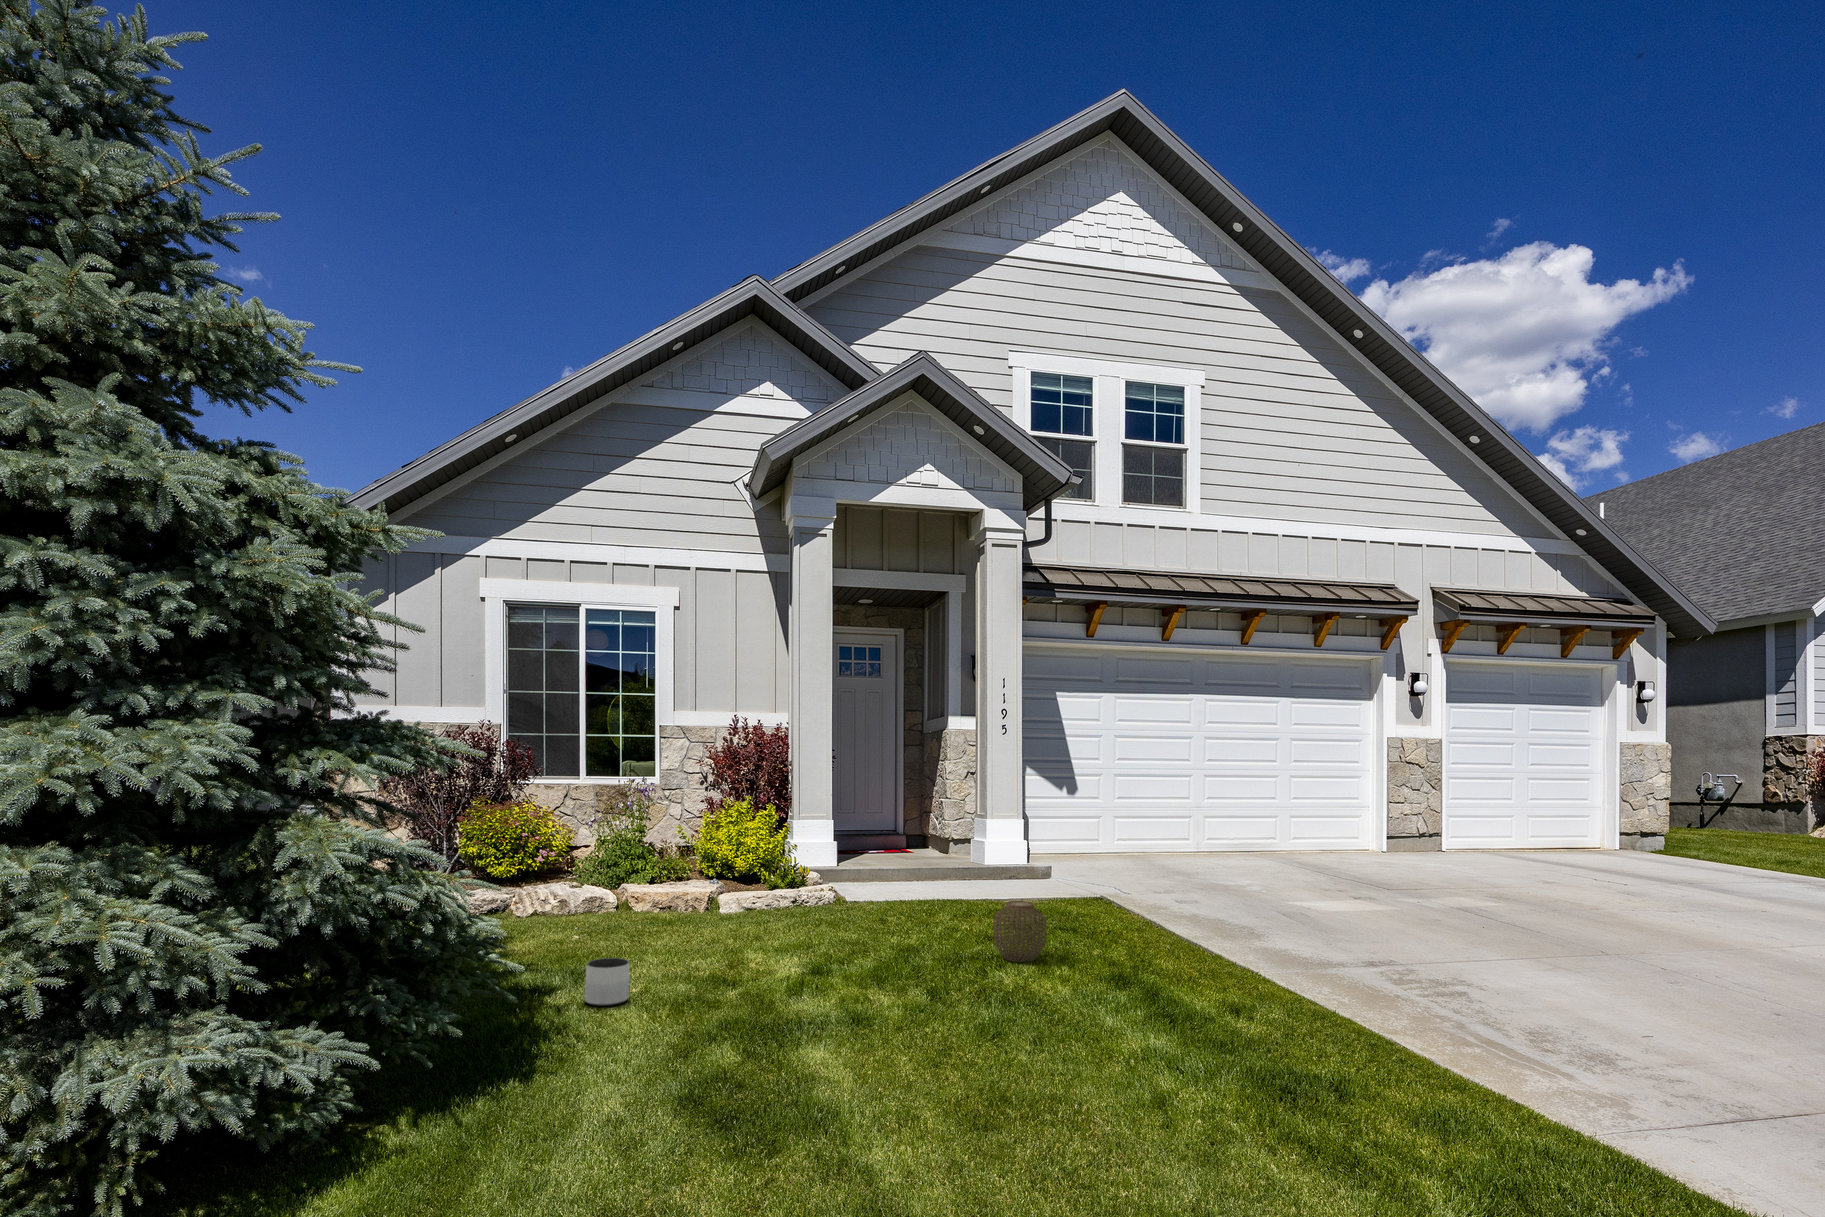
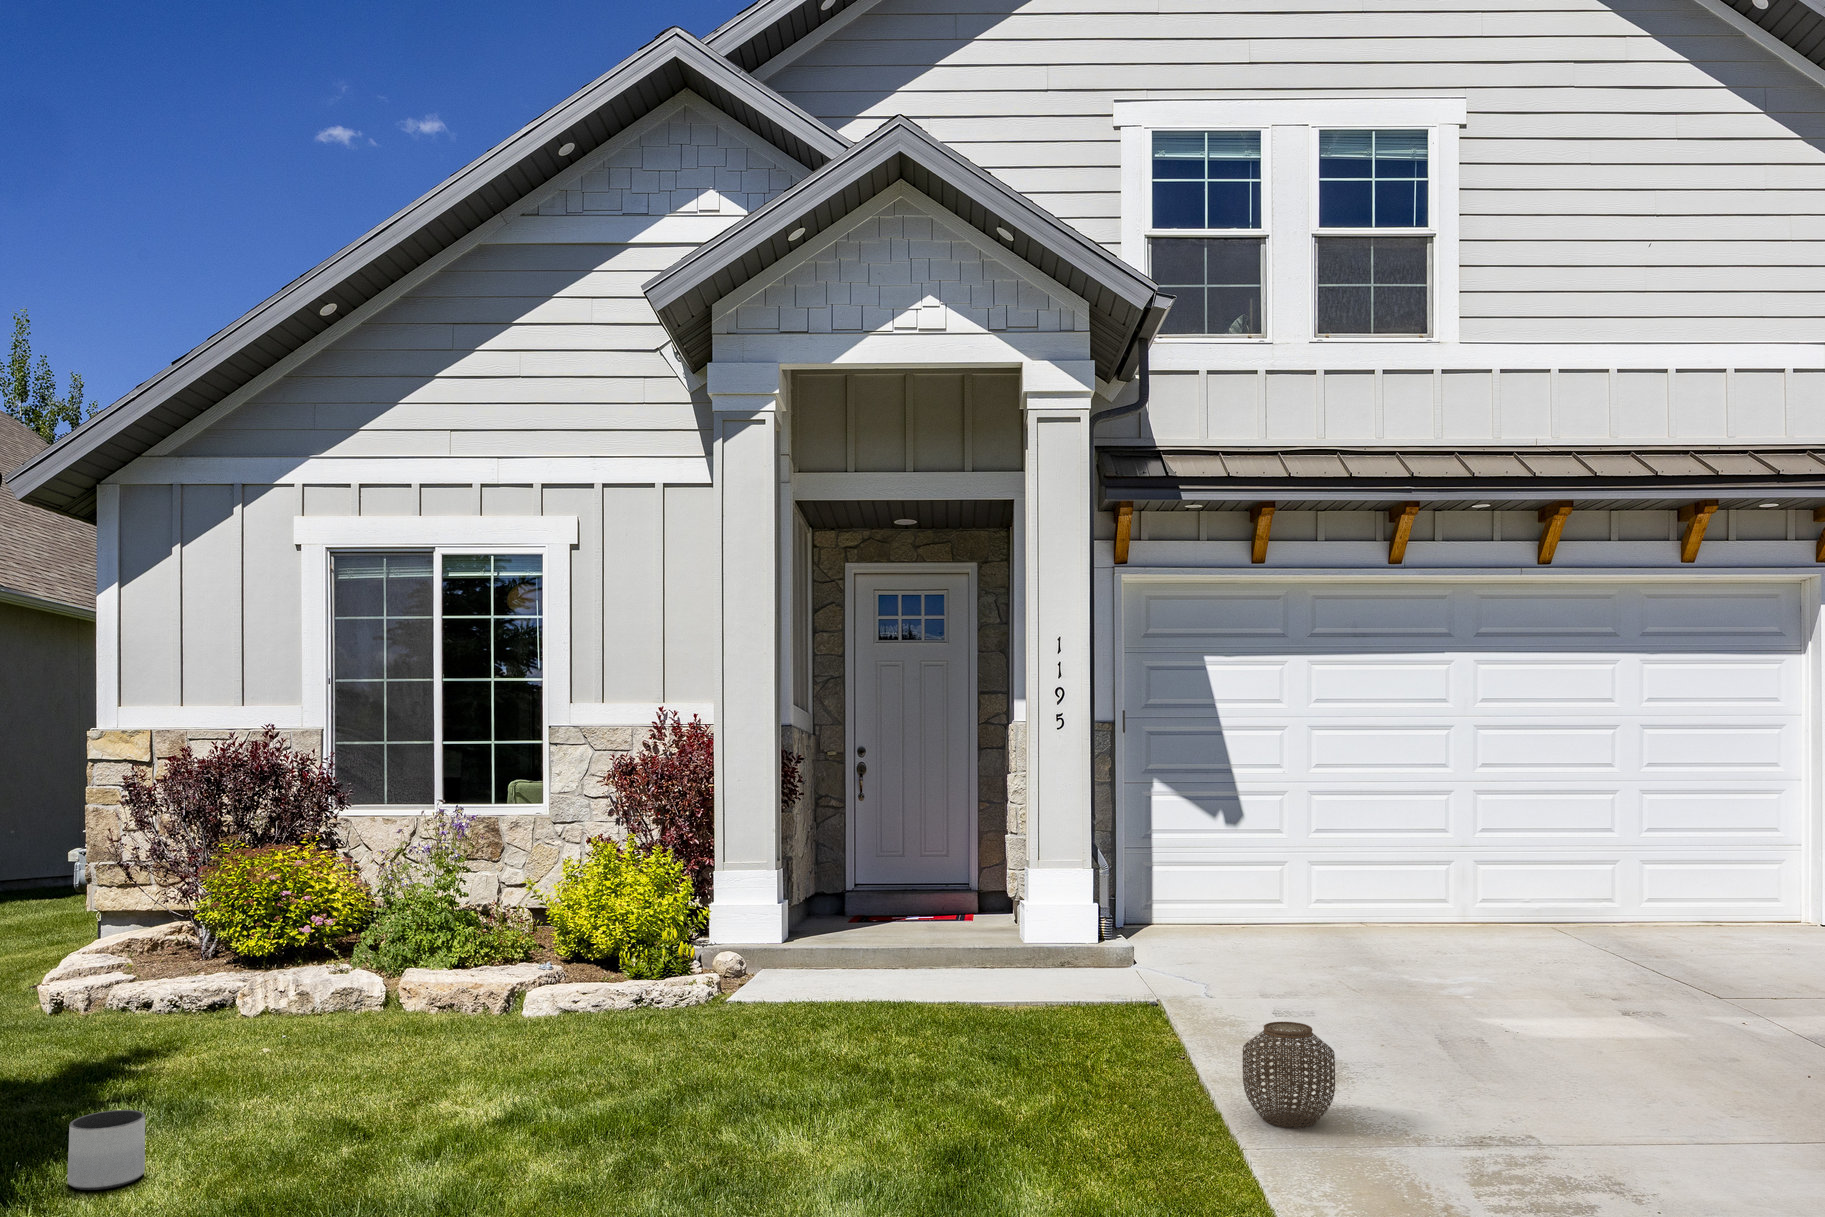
woven basket: present [993,901,1046,962] -> present [1243,1022,1335,1128]

